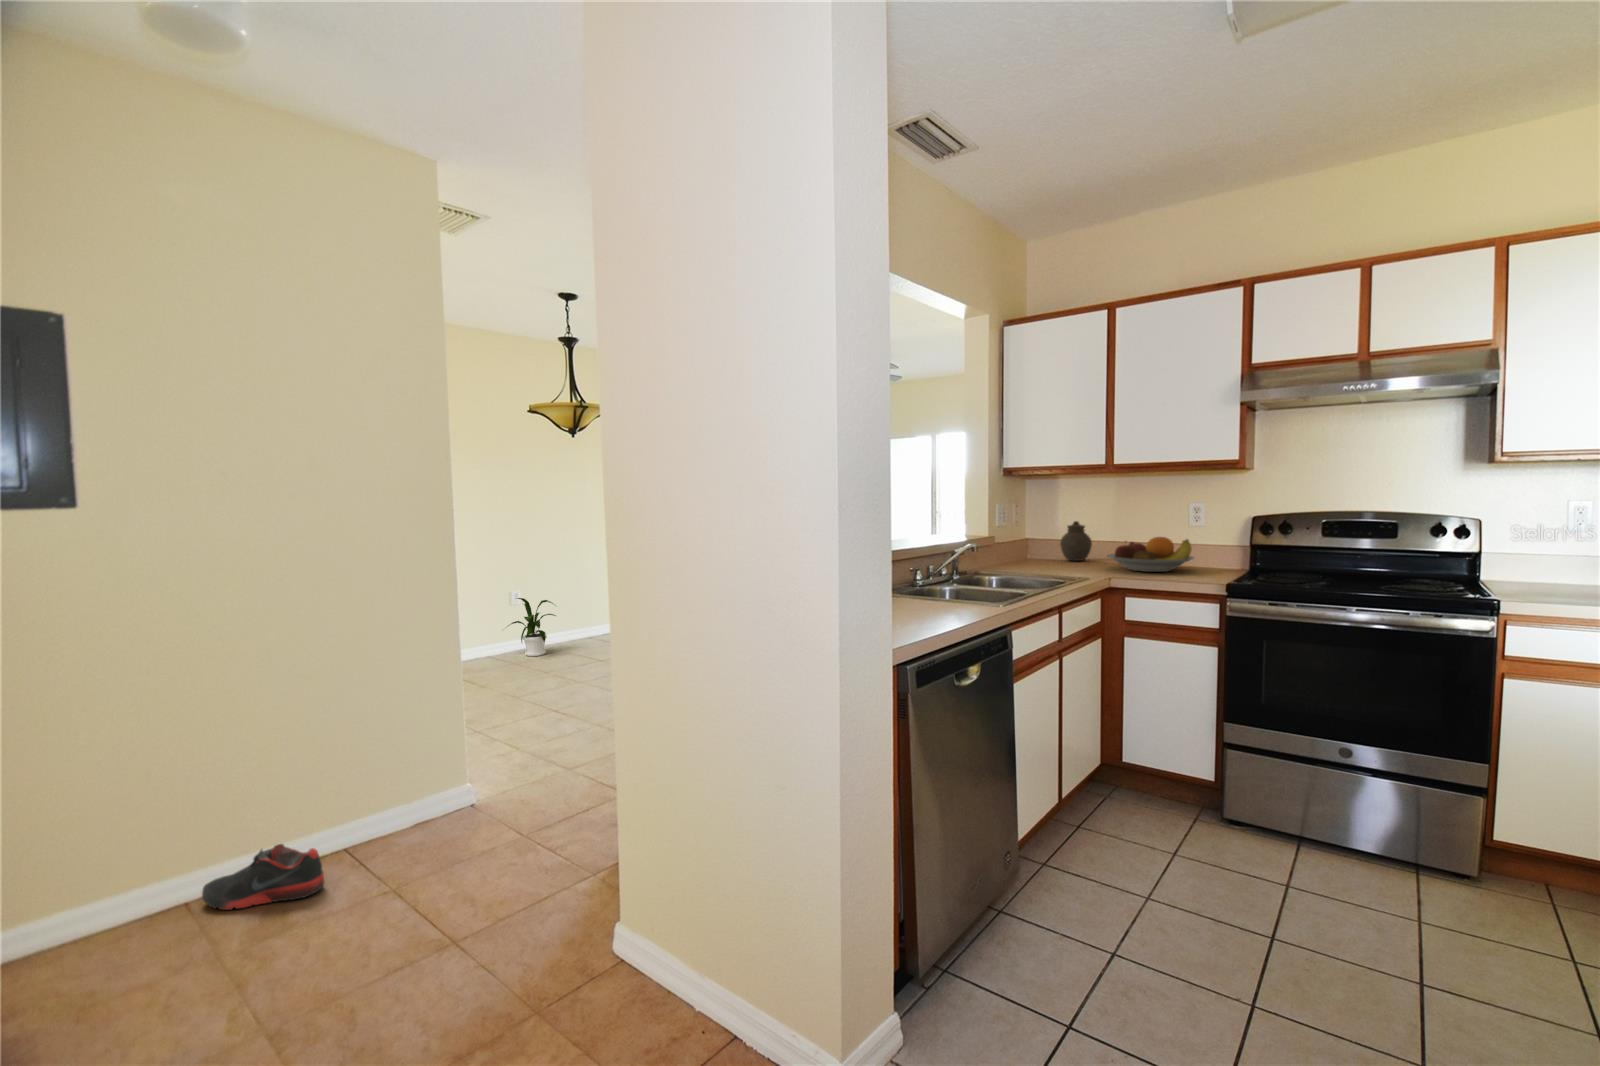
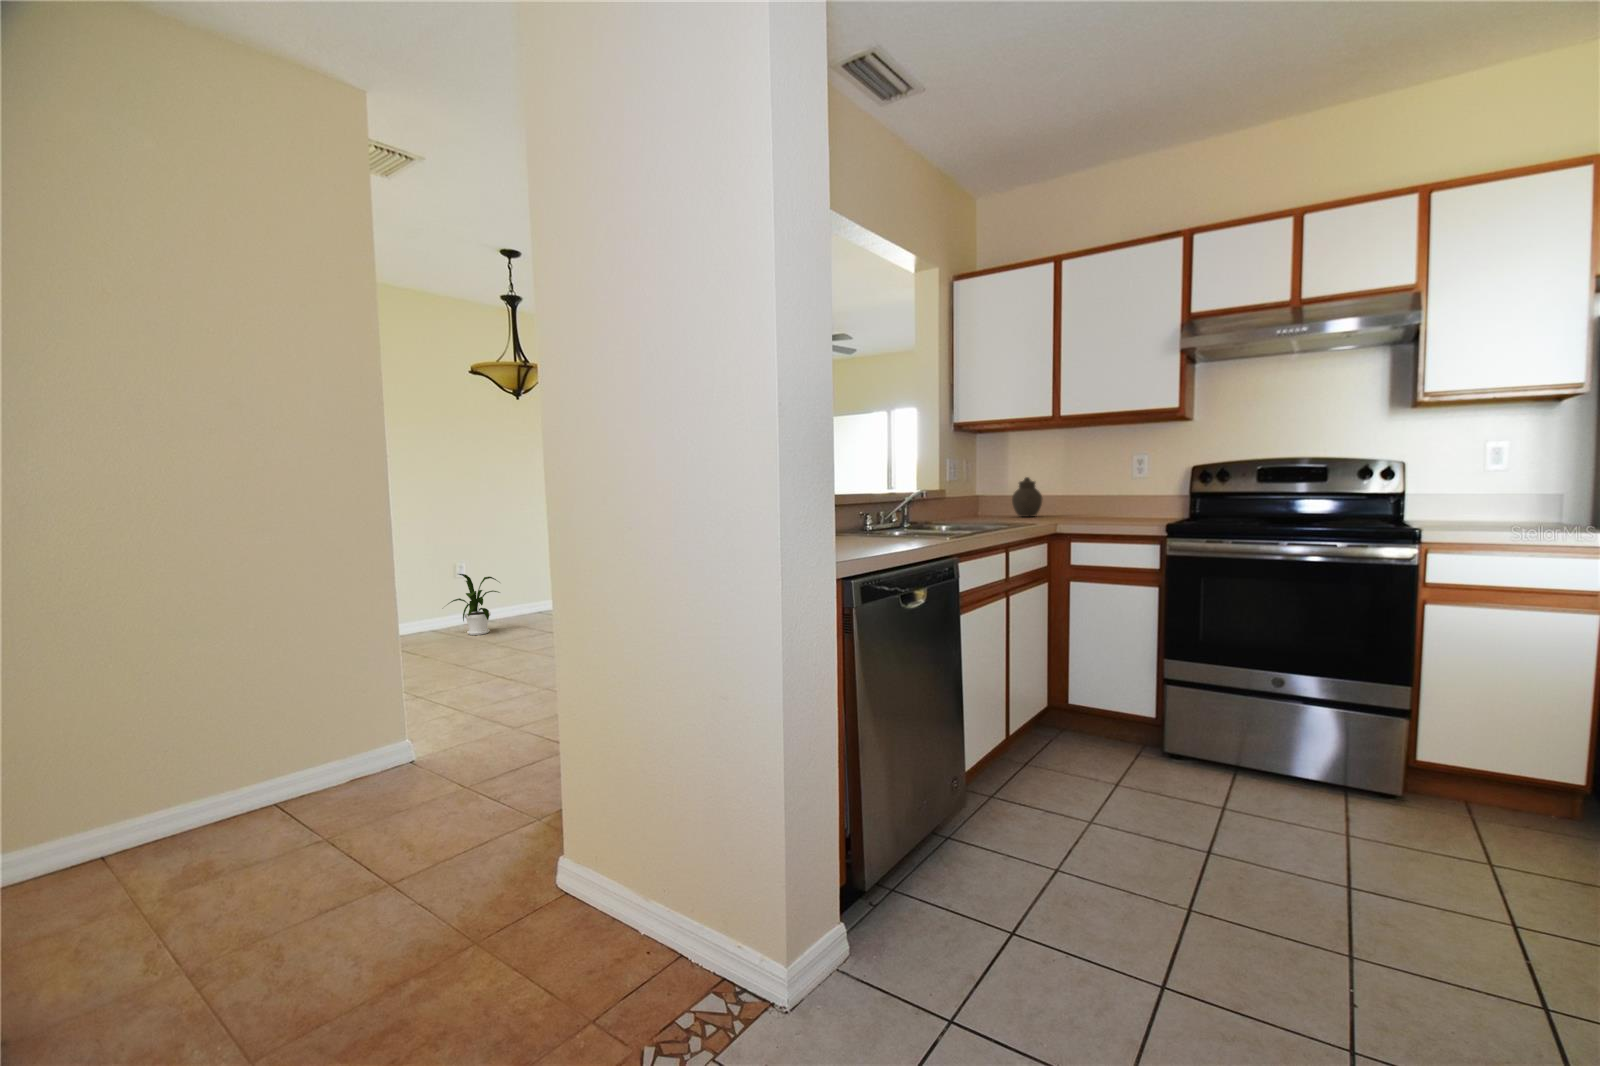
fruit bowl: present [1107,537,1194,572] -> none [1056,487,1140,521]
shoe: present [202,844,324,910] -> none [110,797,246,866]

